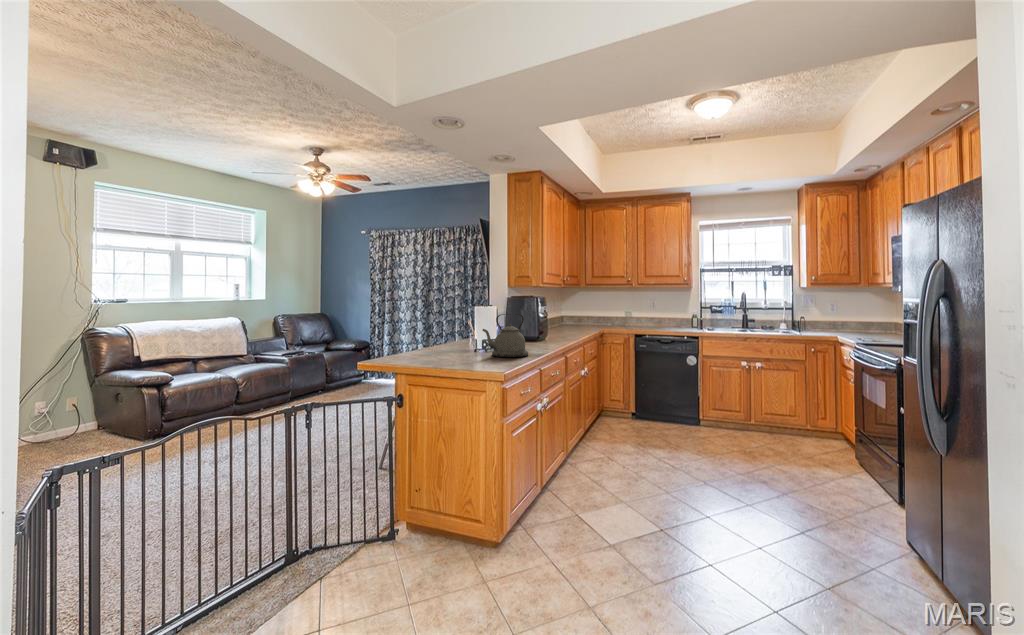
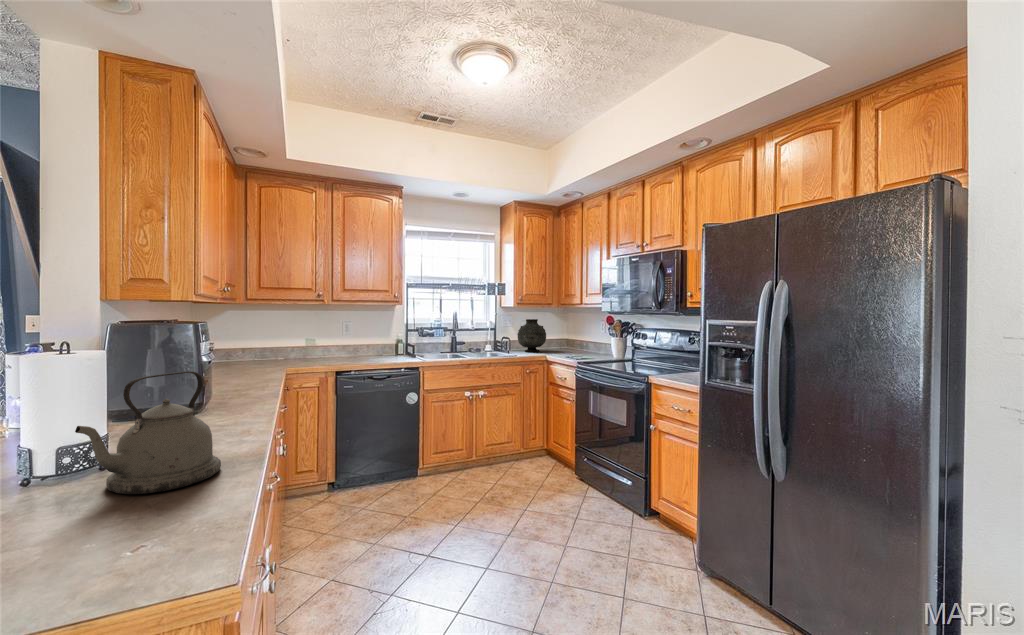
vase: none [815,299,851,332] -> present [517,319,546,351]

